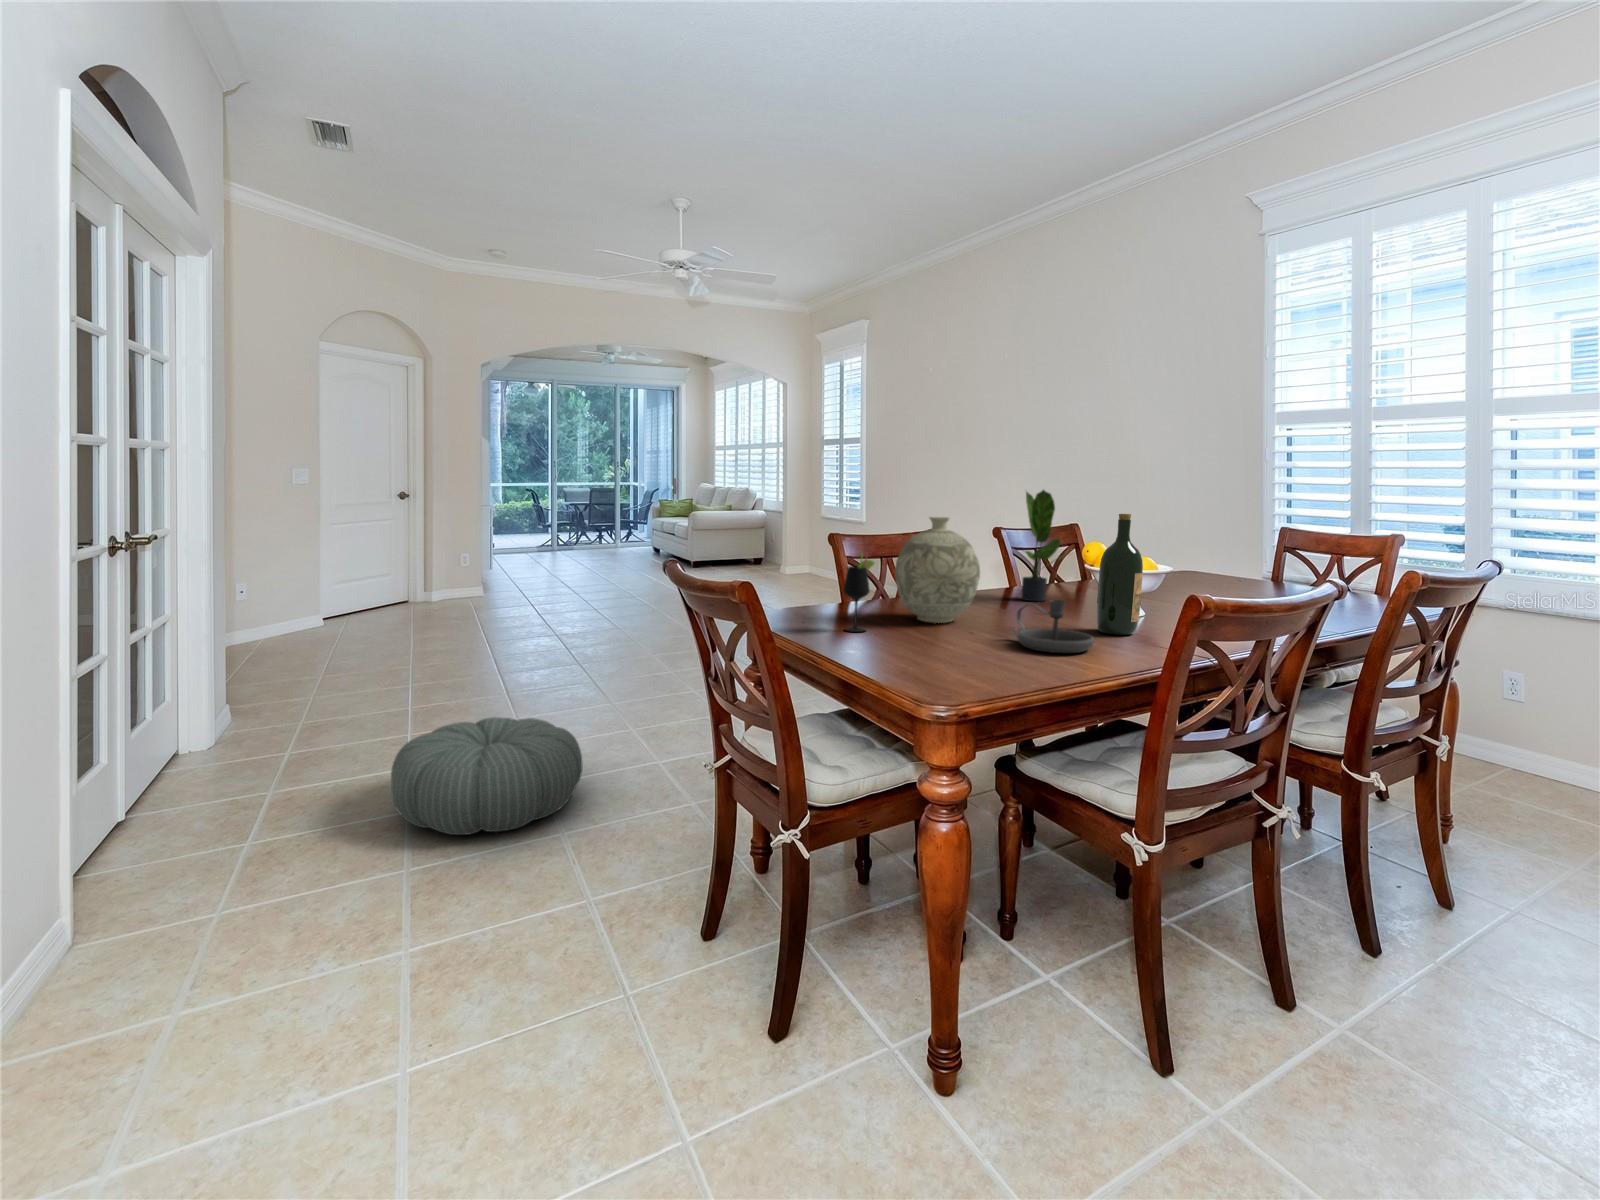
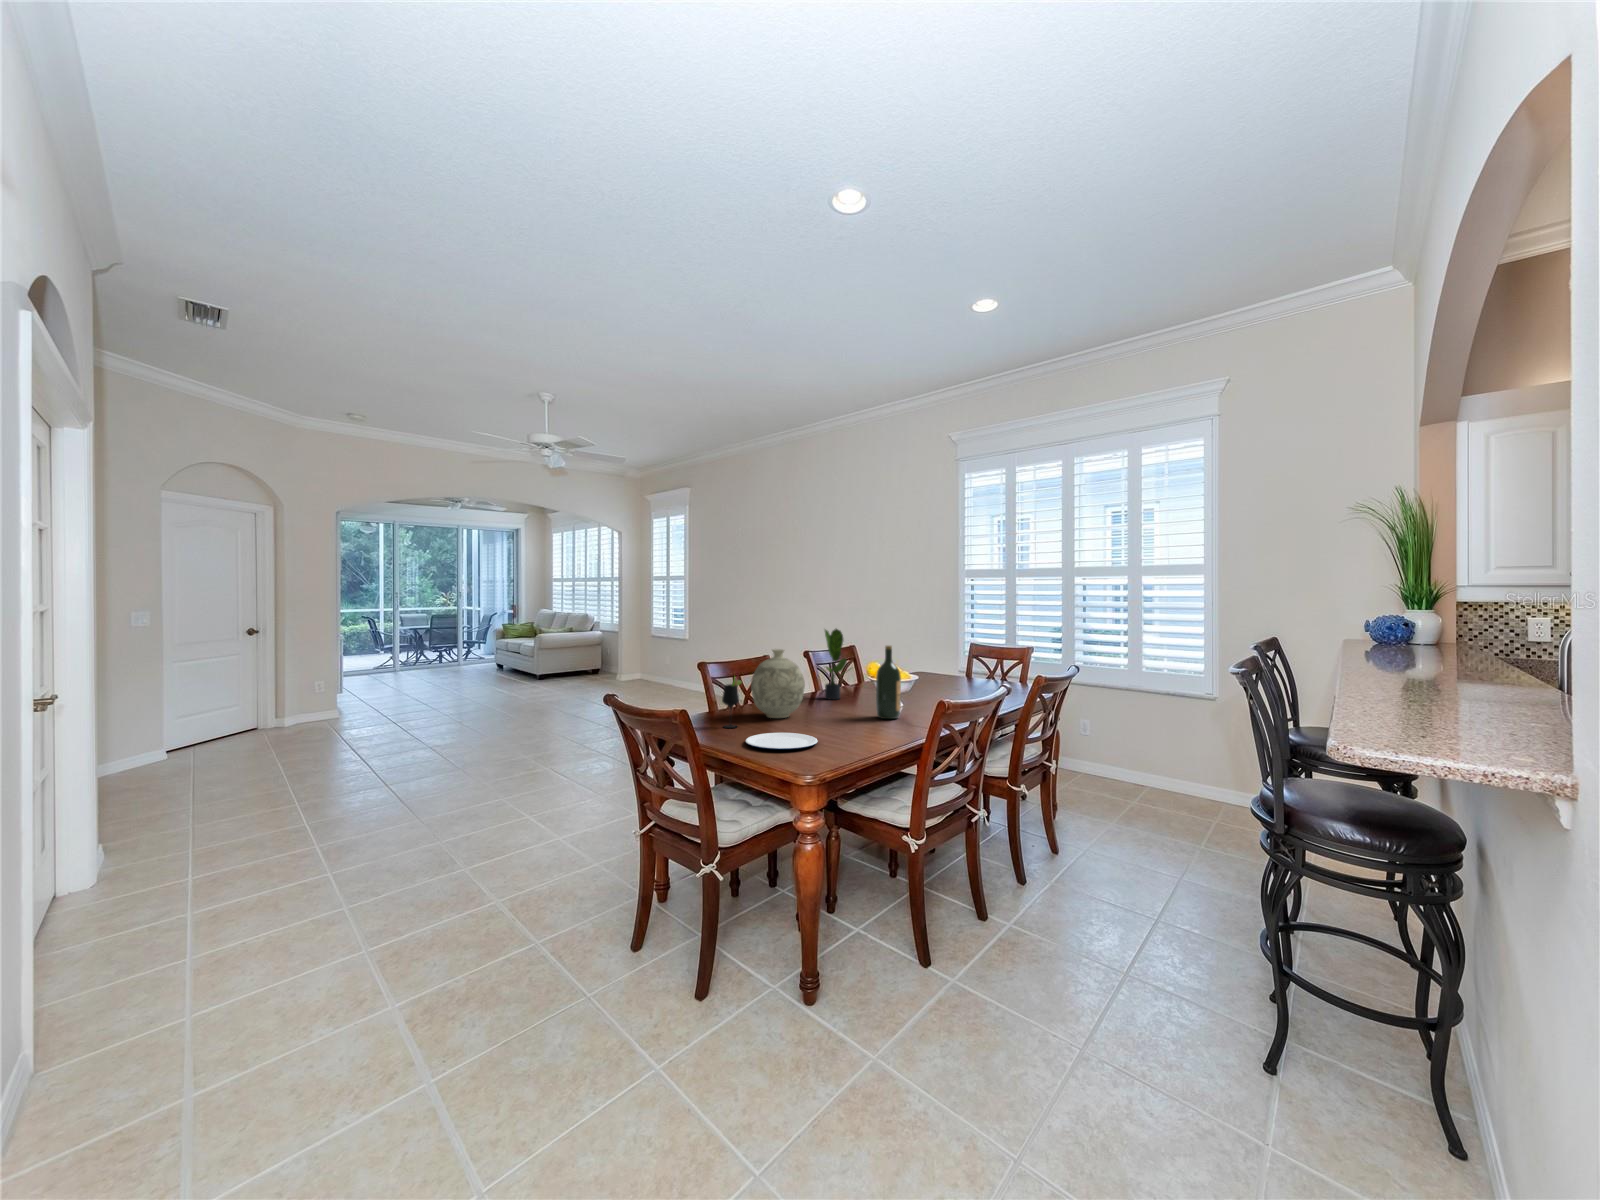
candlestick: present [1014,600,1094,653] -> none [830,700,879,733]
plate: none [863,643,980,670] -> present [746,733,818,750]
pouf: present [391,717,582,835] -> none [341,813,506,914]

